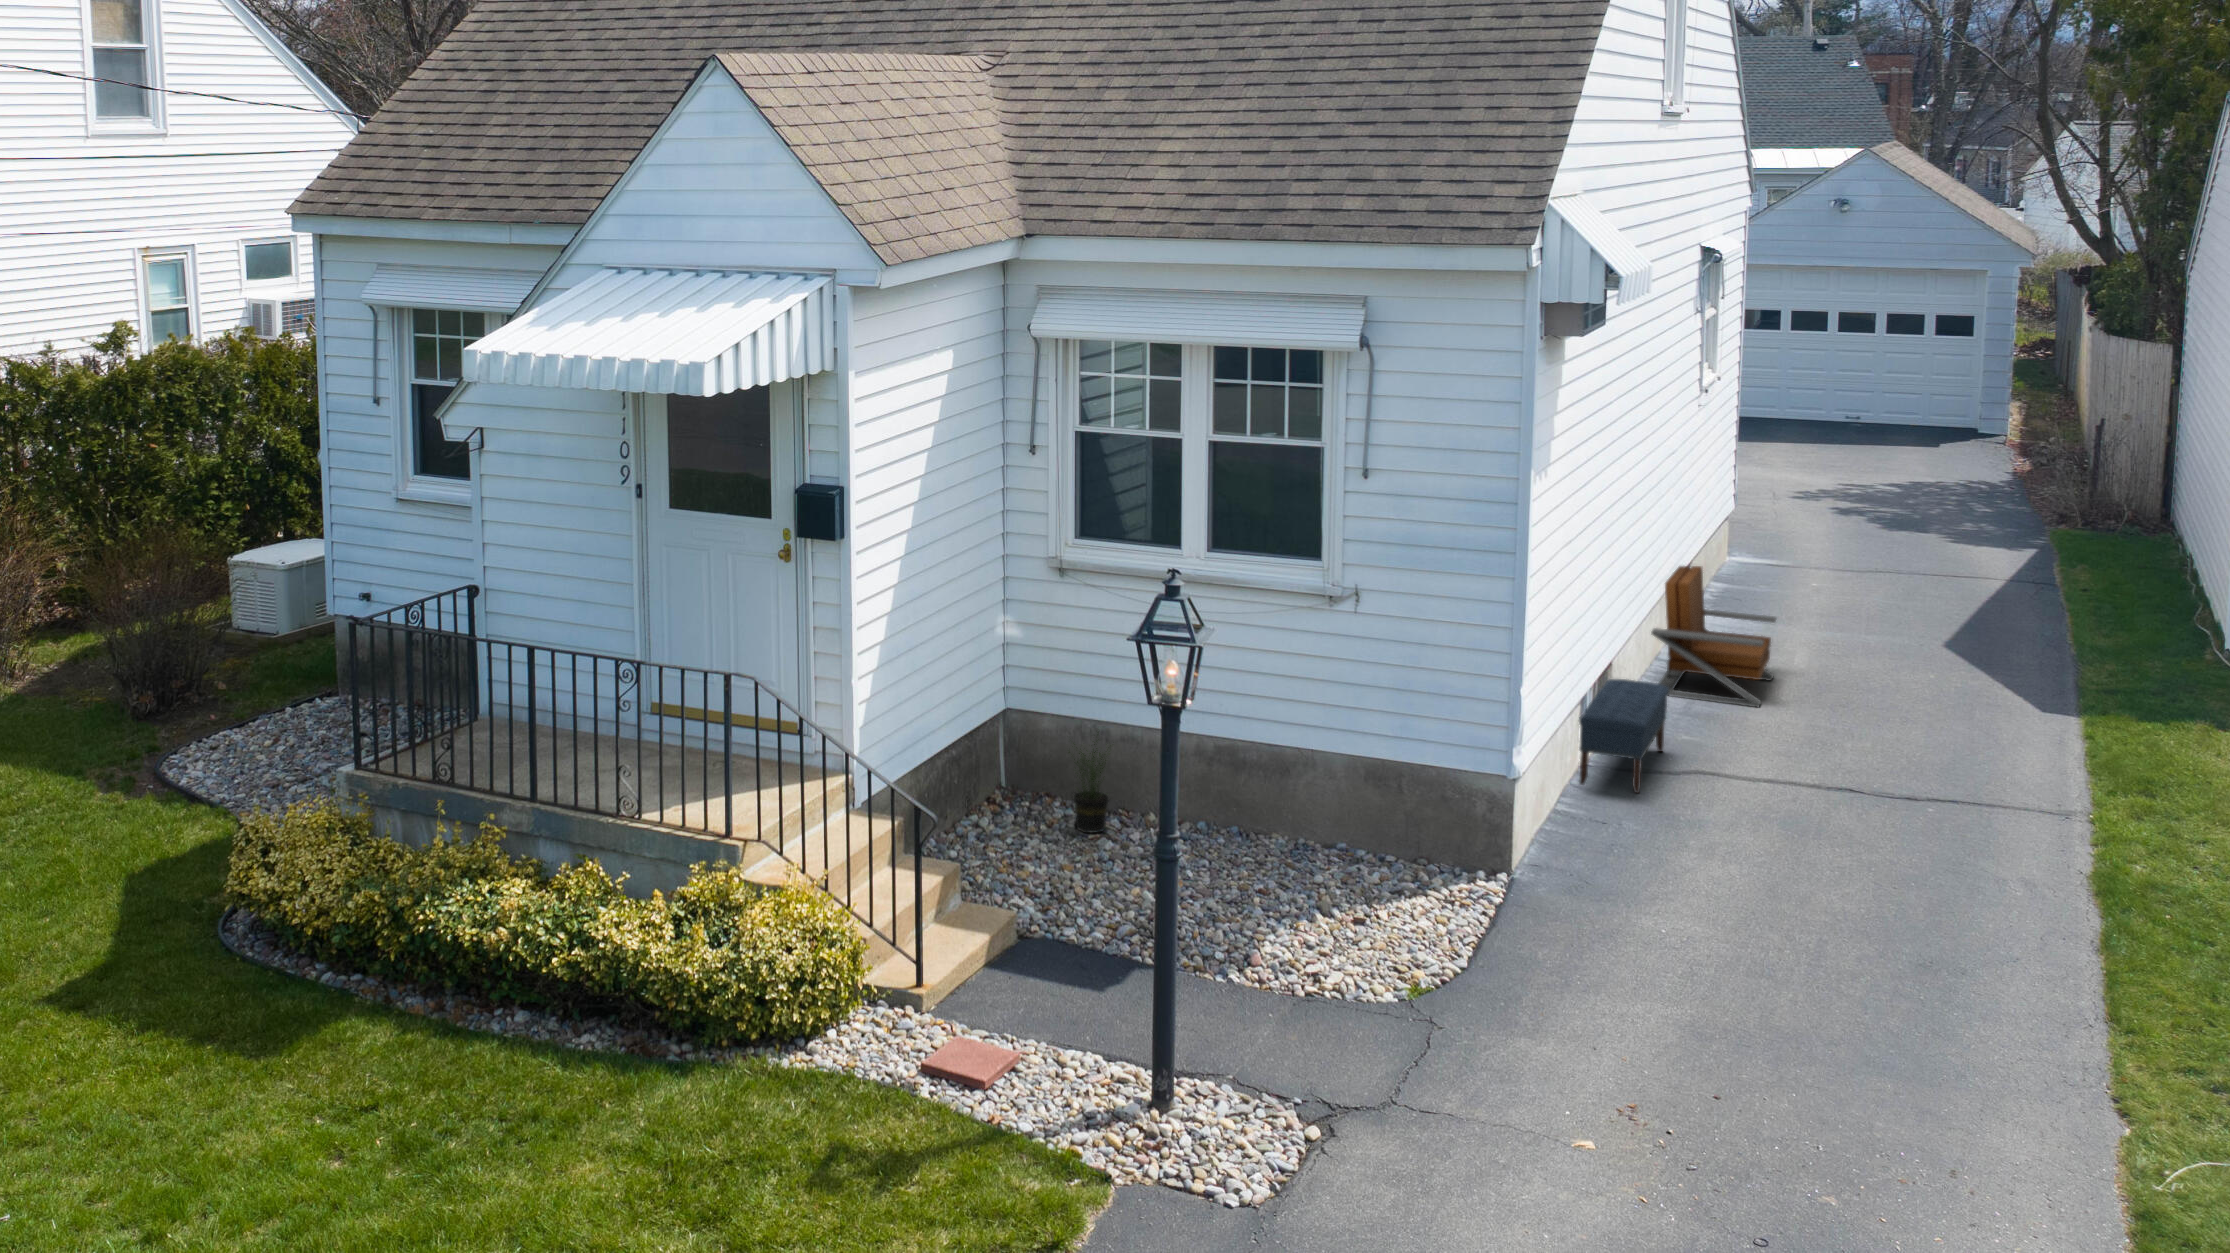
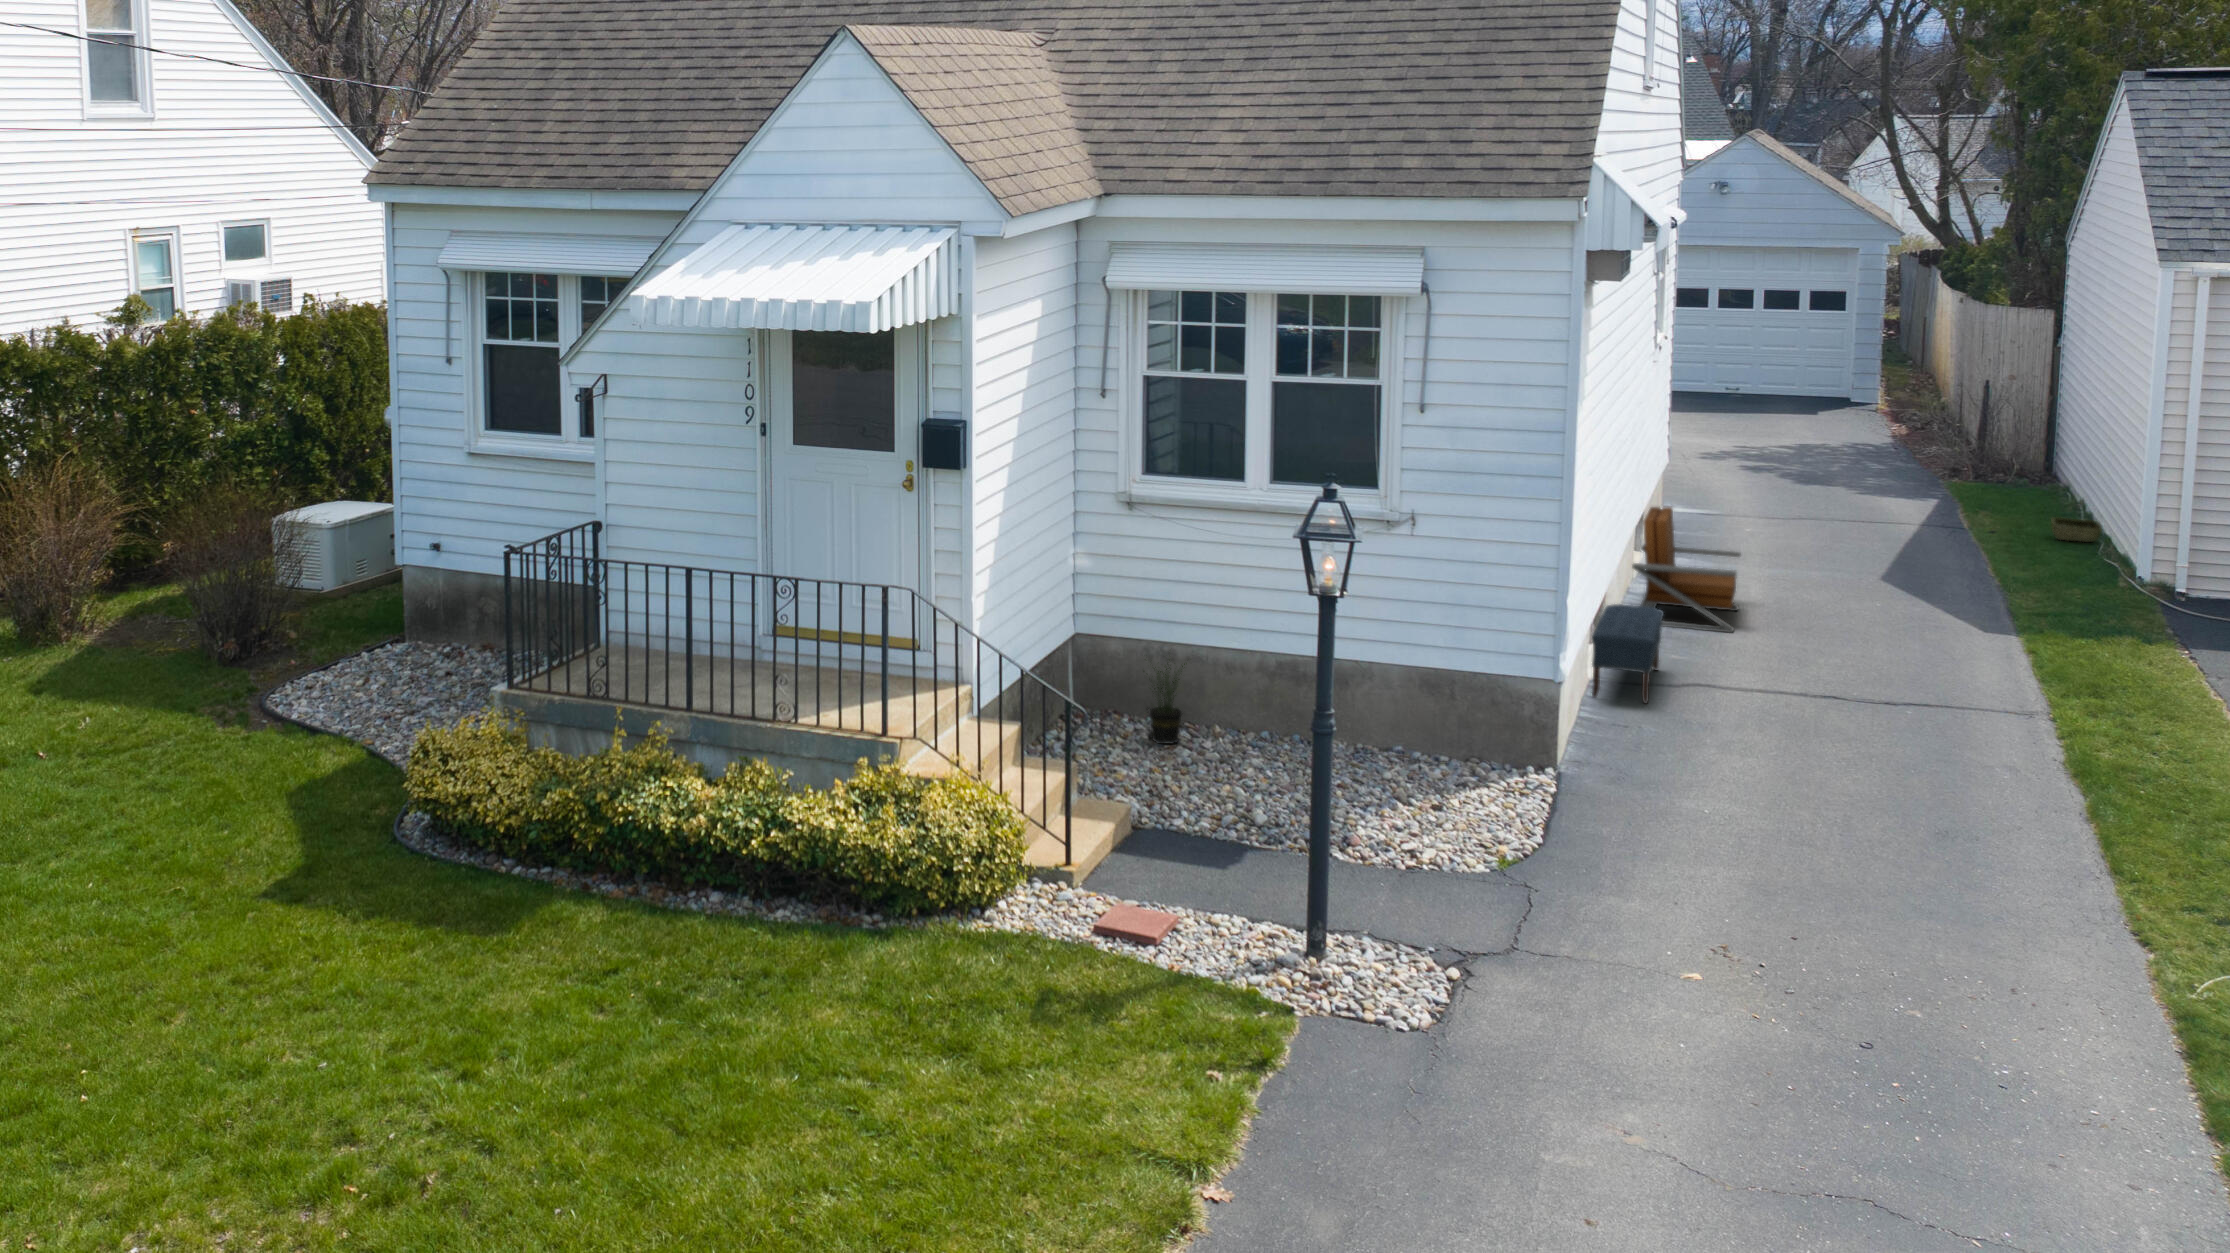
woven basket: none [2142,575,2198,604] -> present [2051,517,2102,542]

